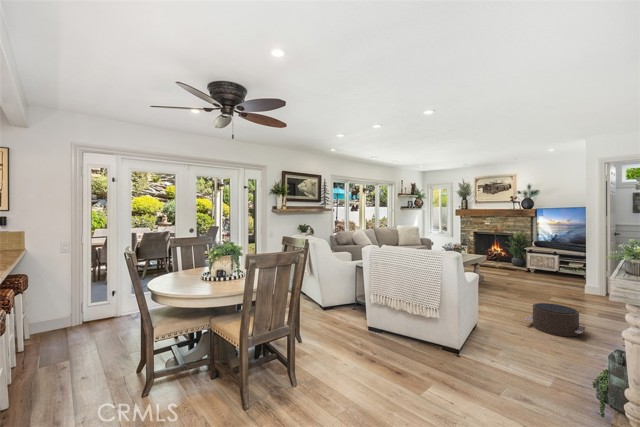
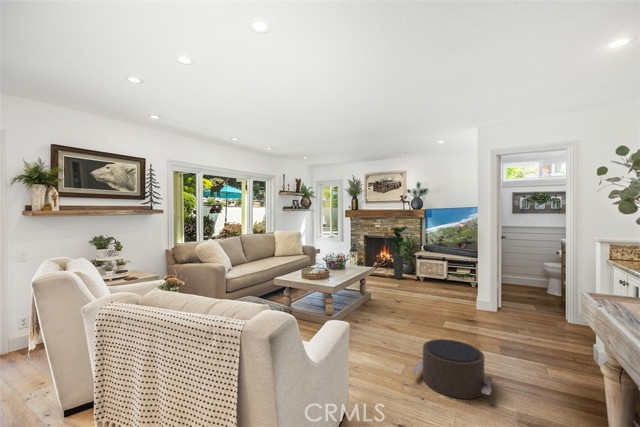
potted plant: none [498,225,522,270] -> present [389,227,409,279]

